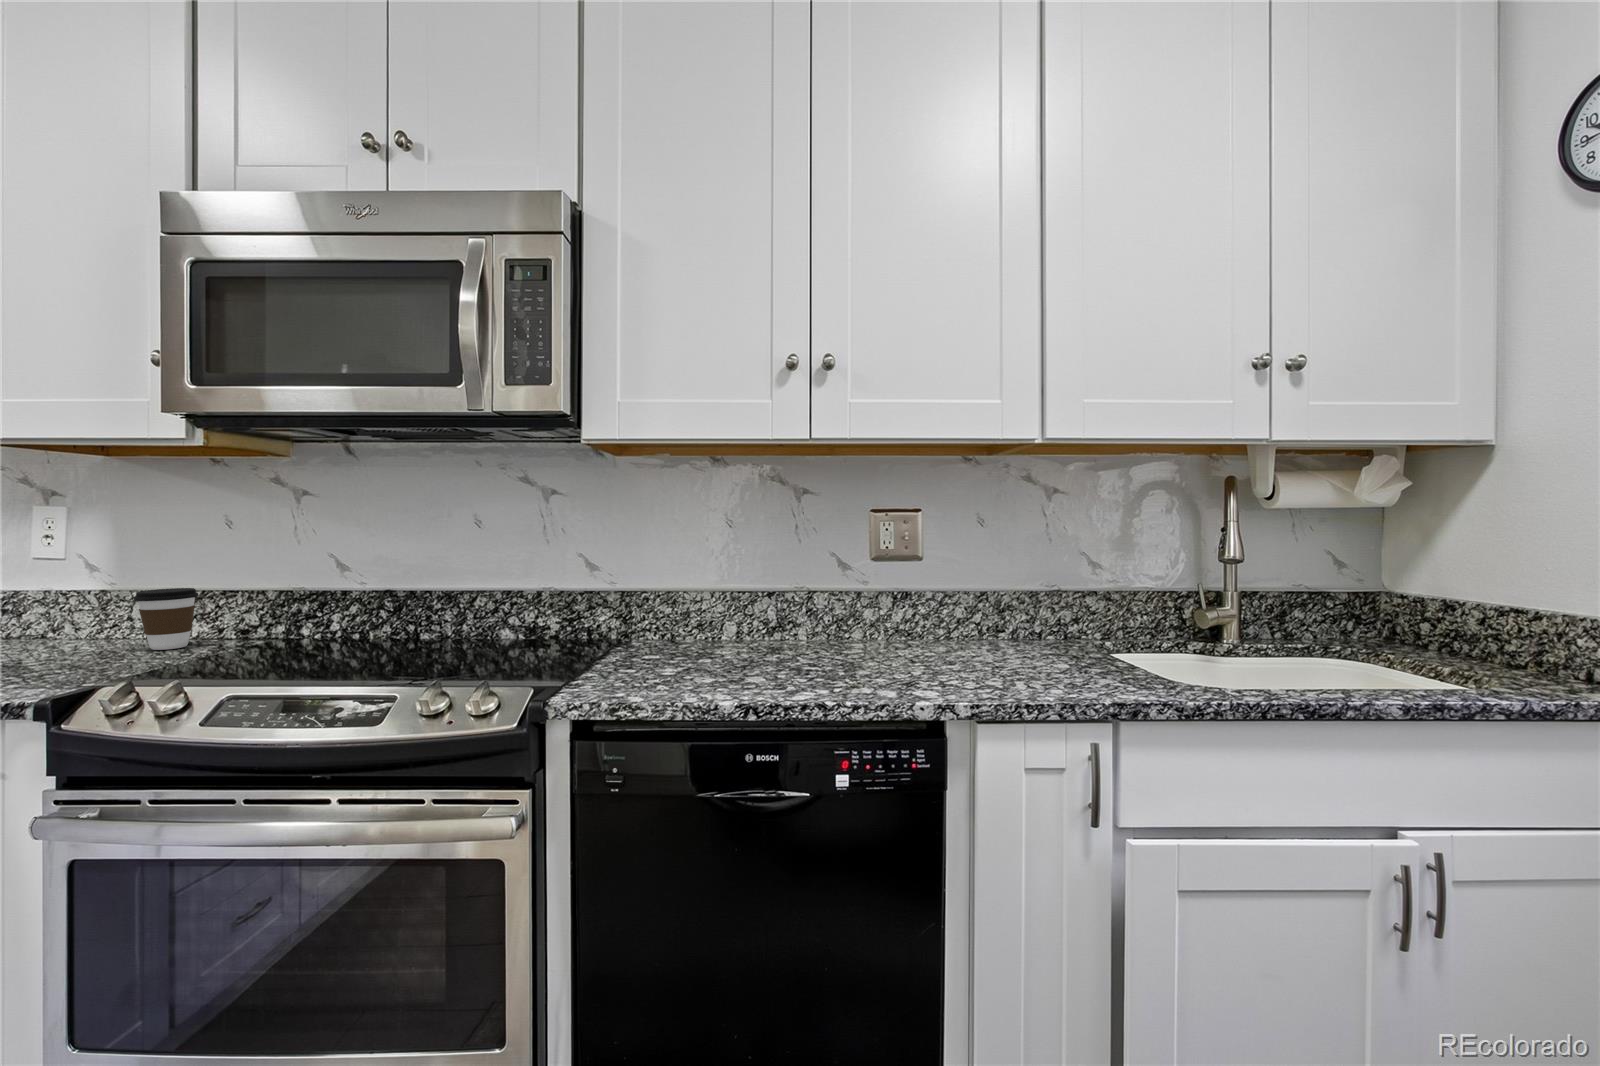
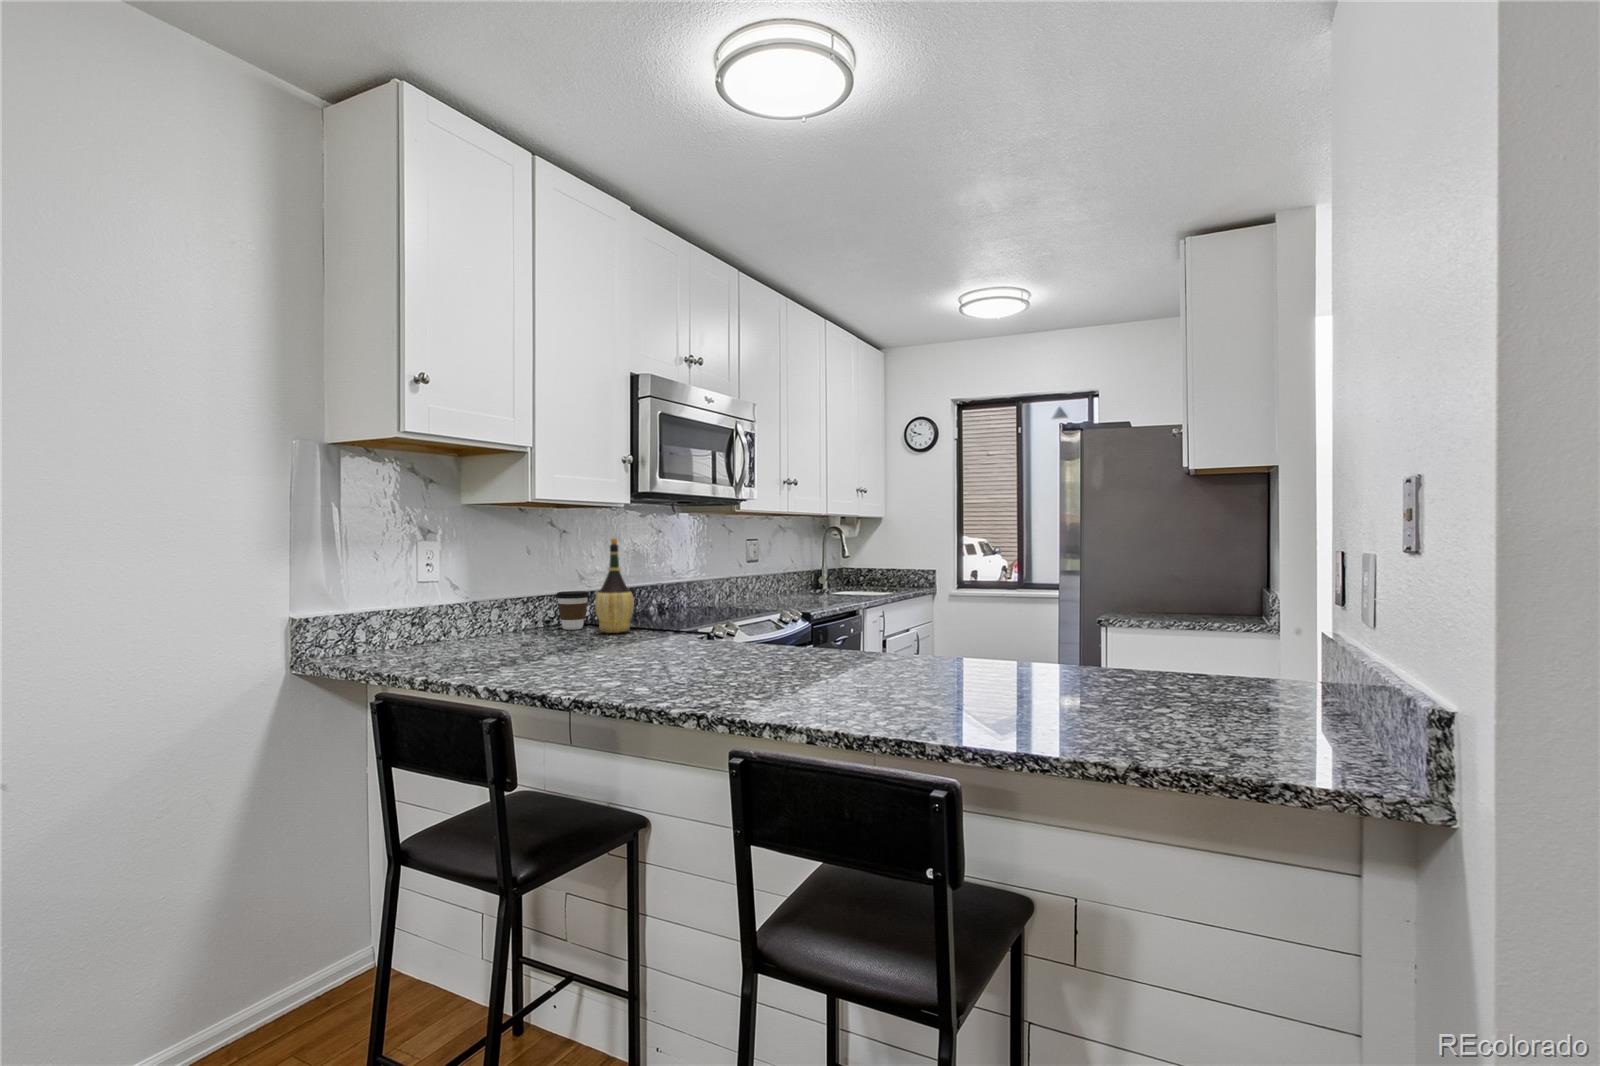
wine bottle: none [27,505,112,668] -> present [595,538,634,633]

